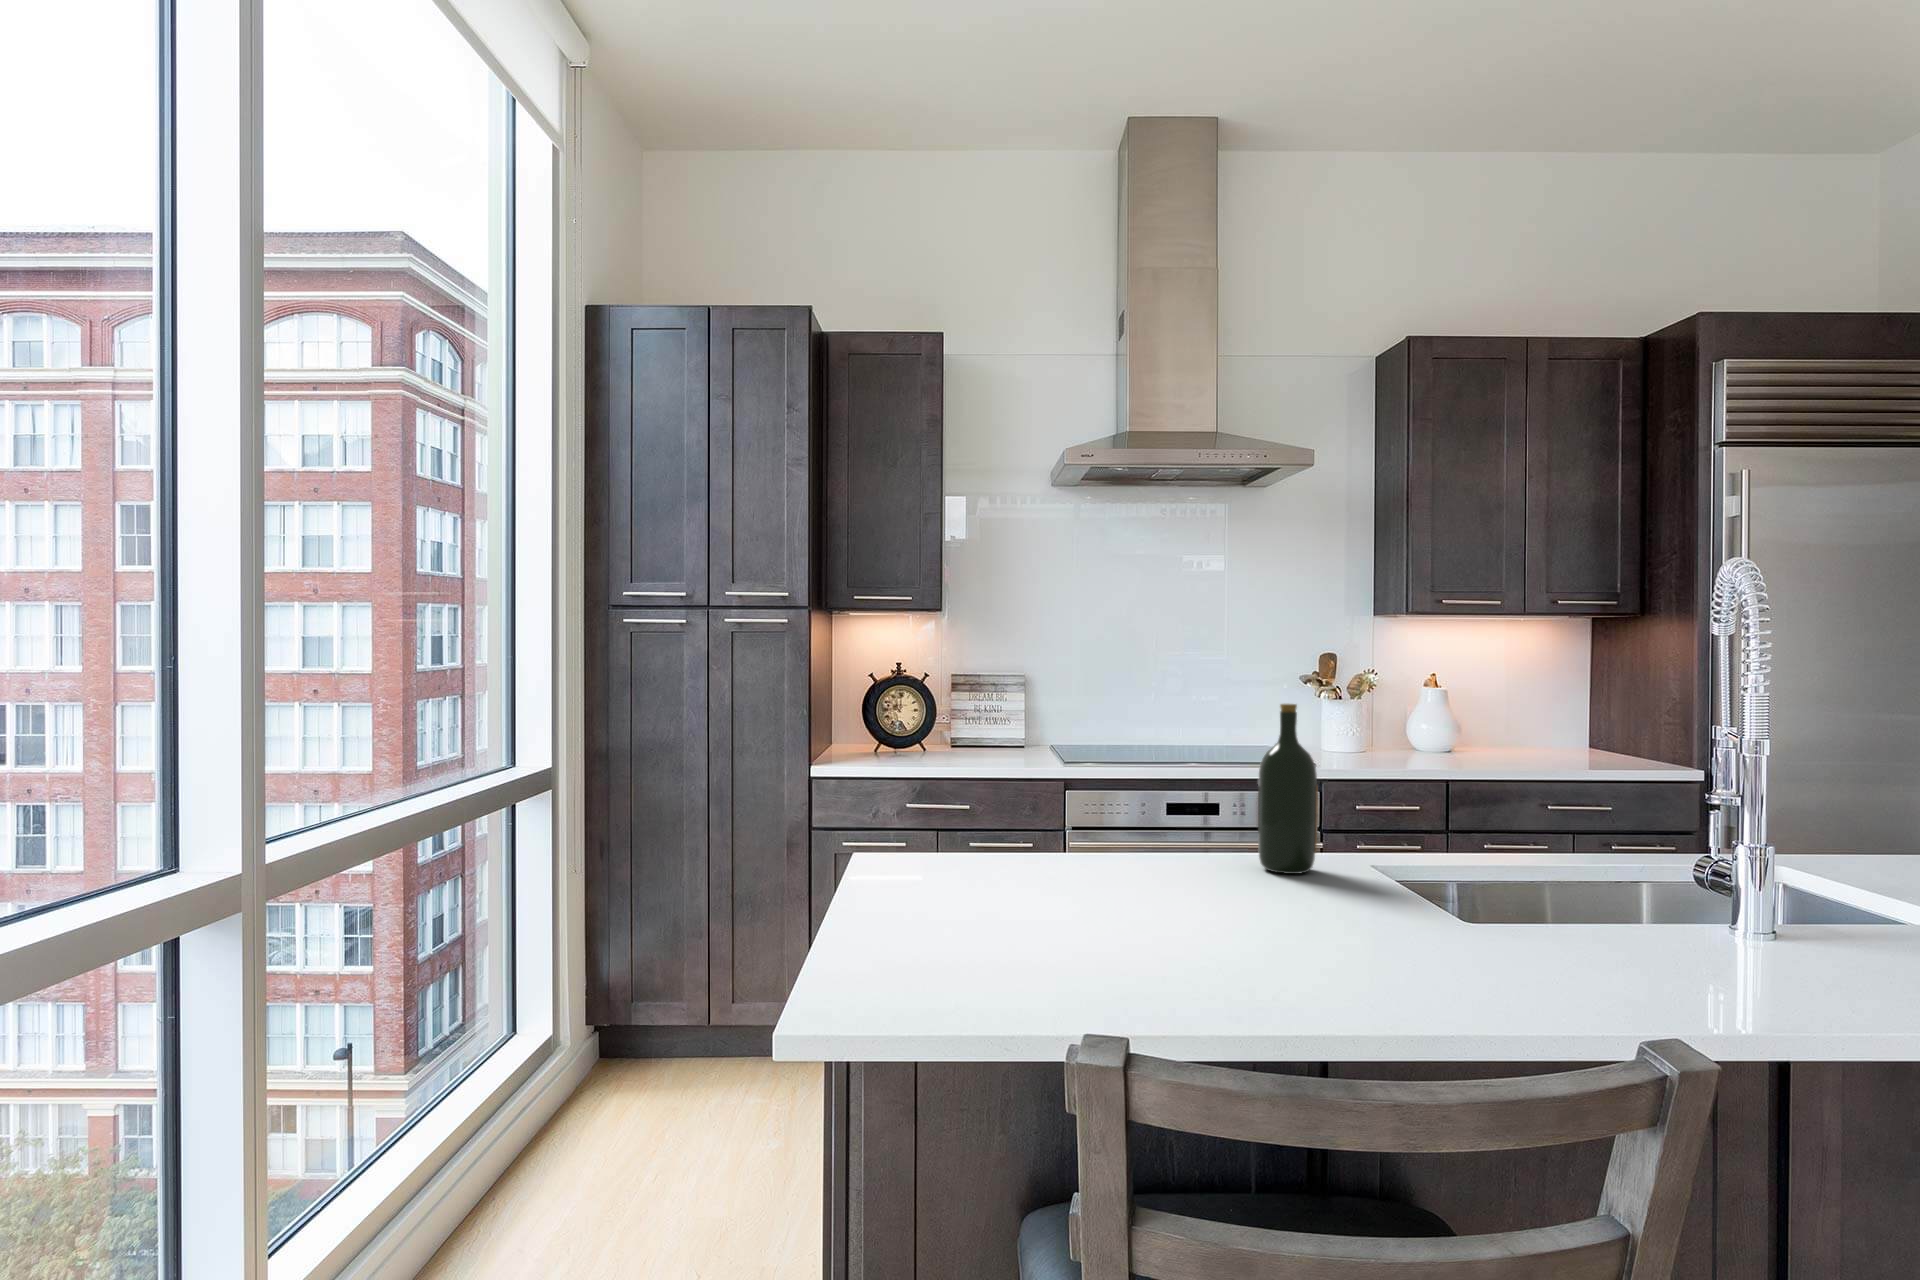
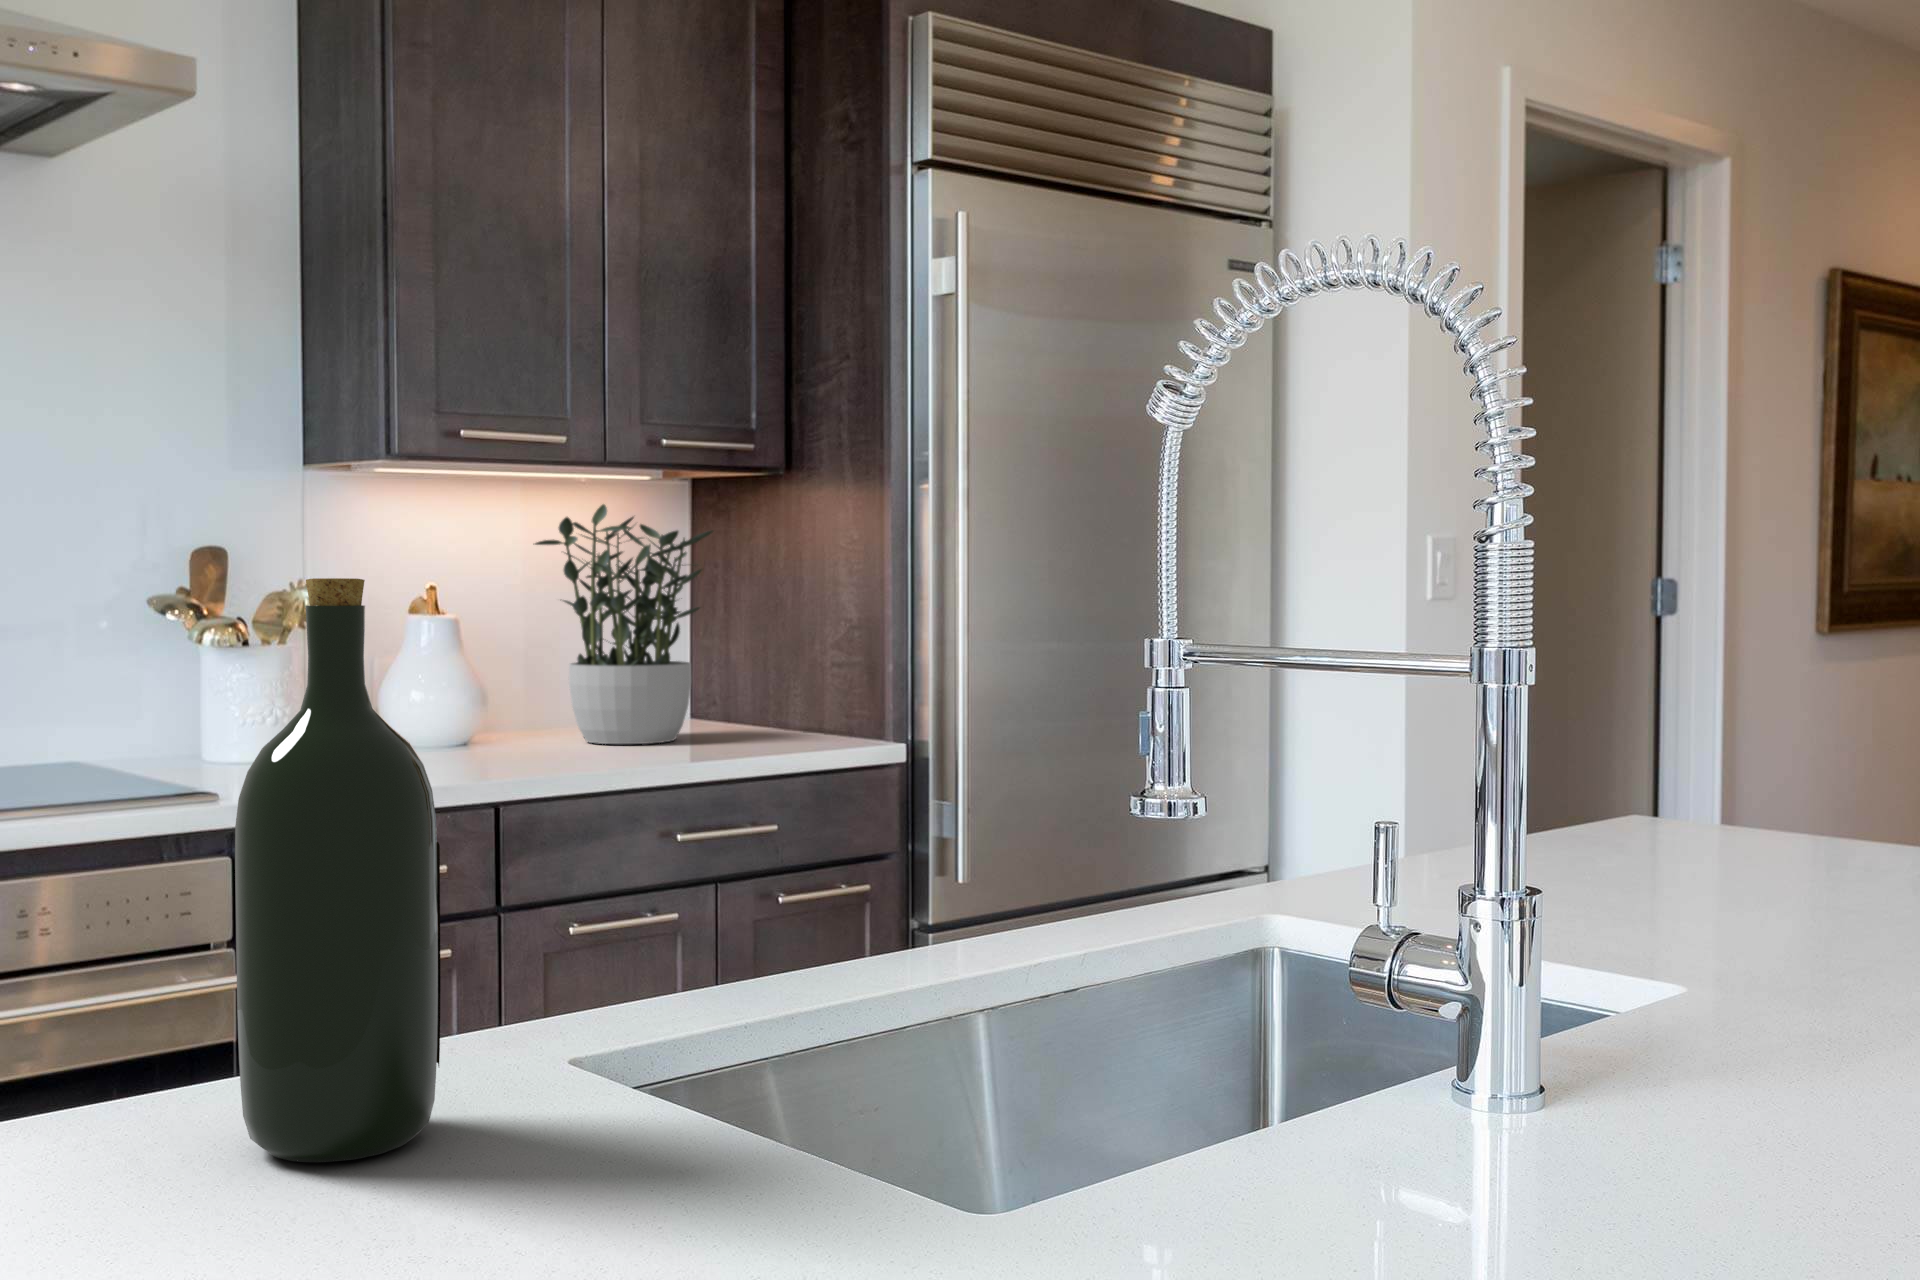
potted plant: none [1488,633,1593,760] -> present [535,504,713,744]

